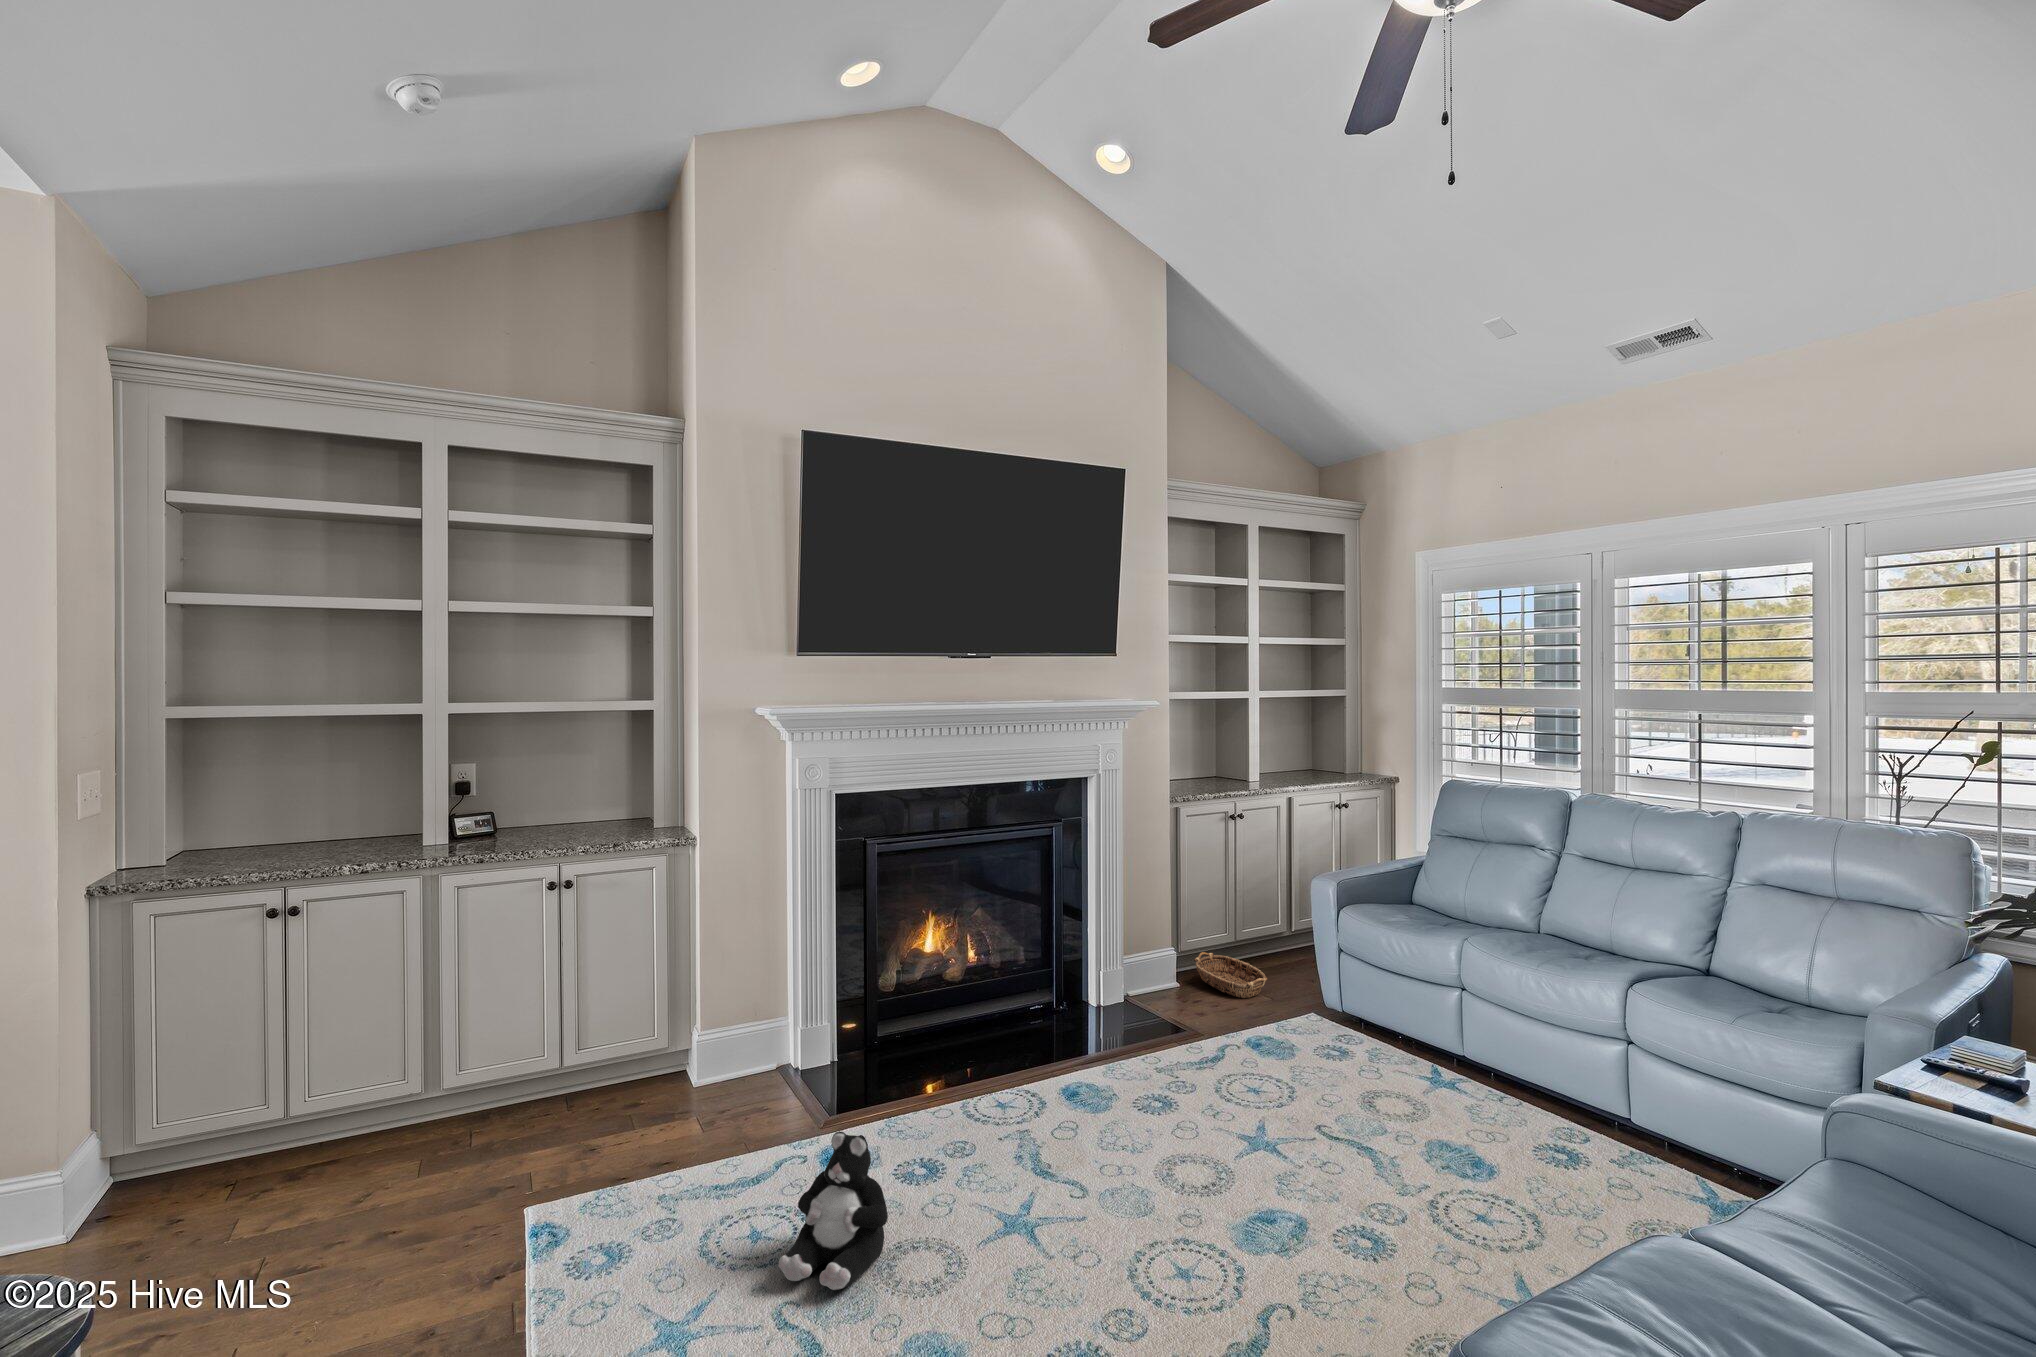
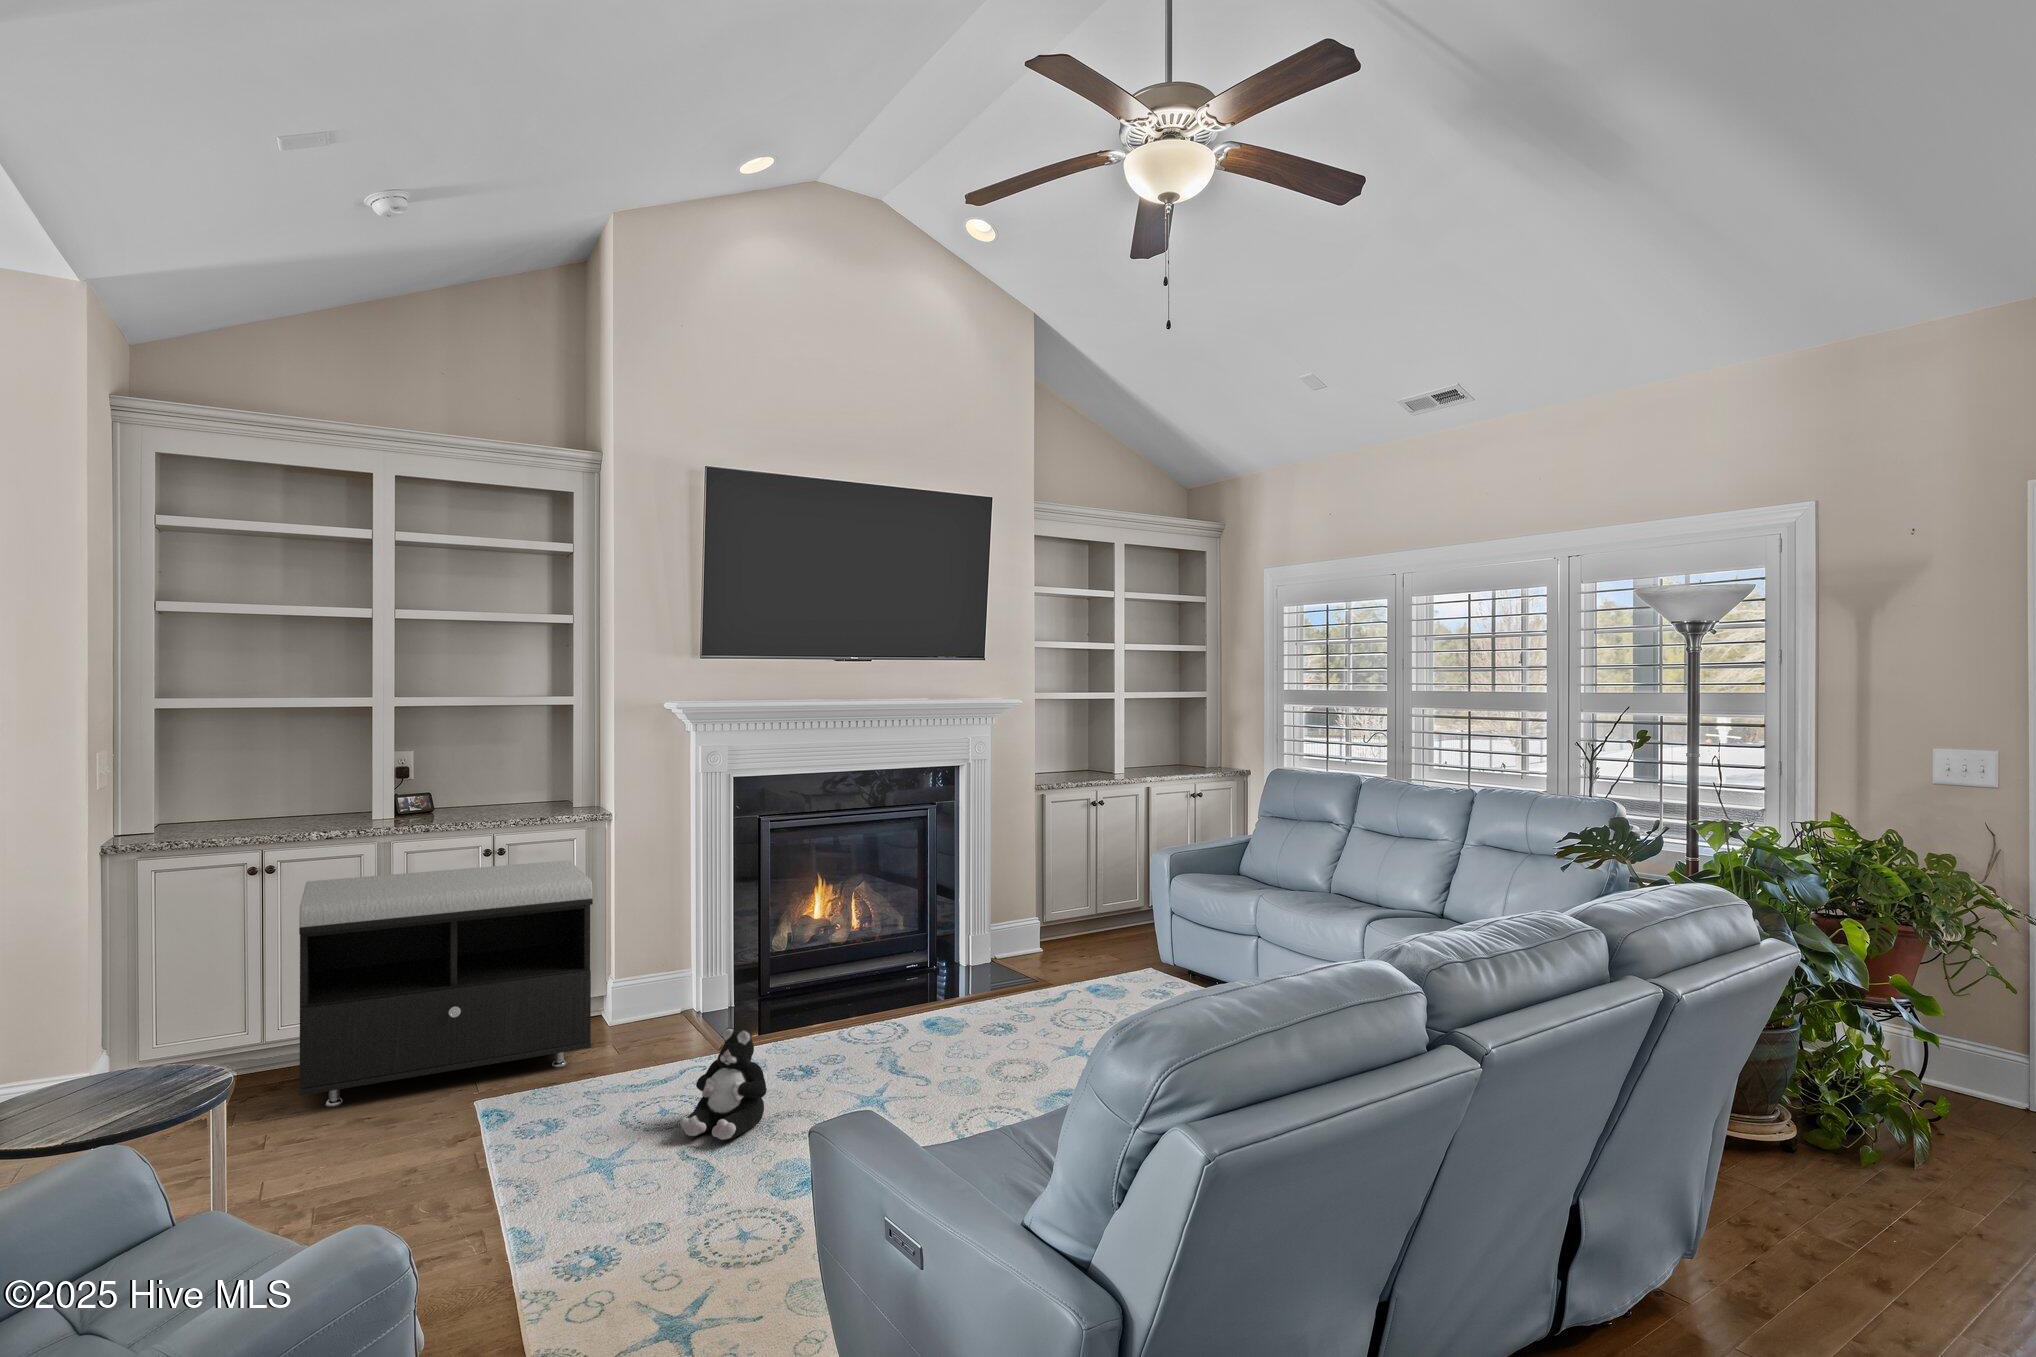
storage bench: none [311,894,671,1210] -> present [299,860,593,1107]
basket: present [1194,952,1267,998] -> none [1043,921,1132,961]

